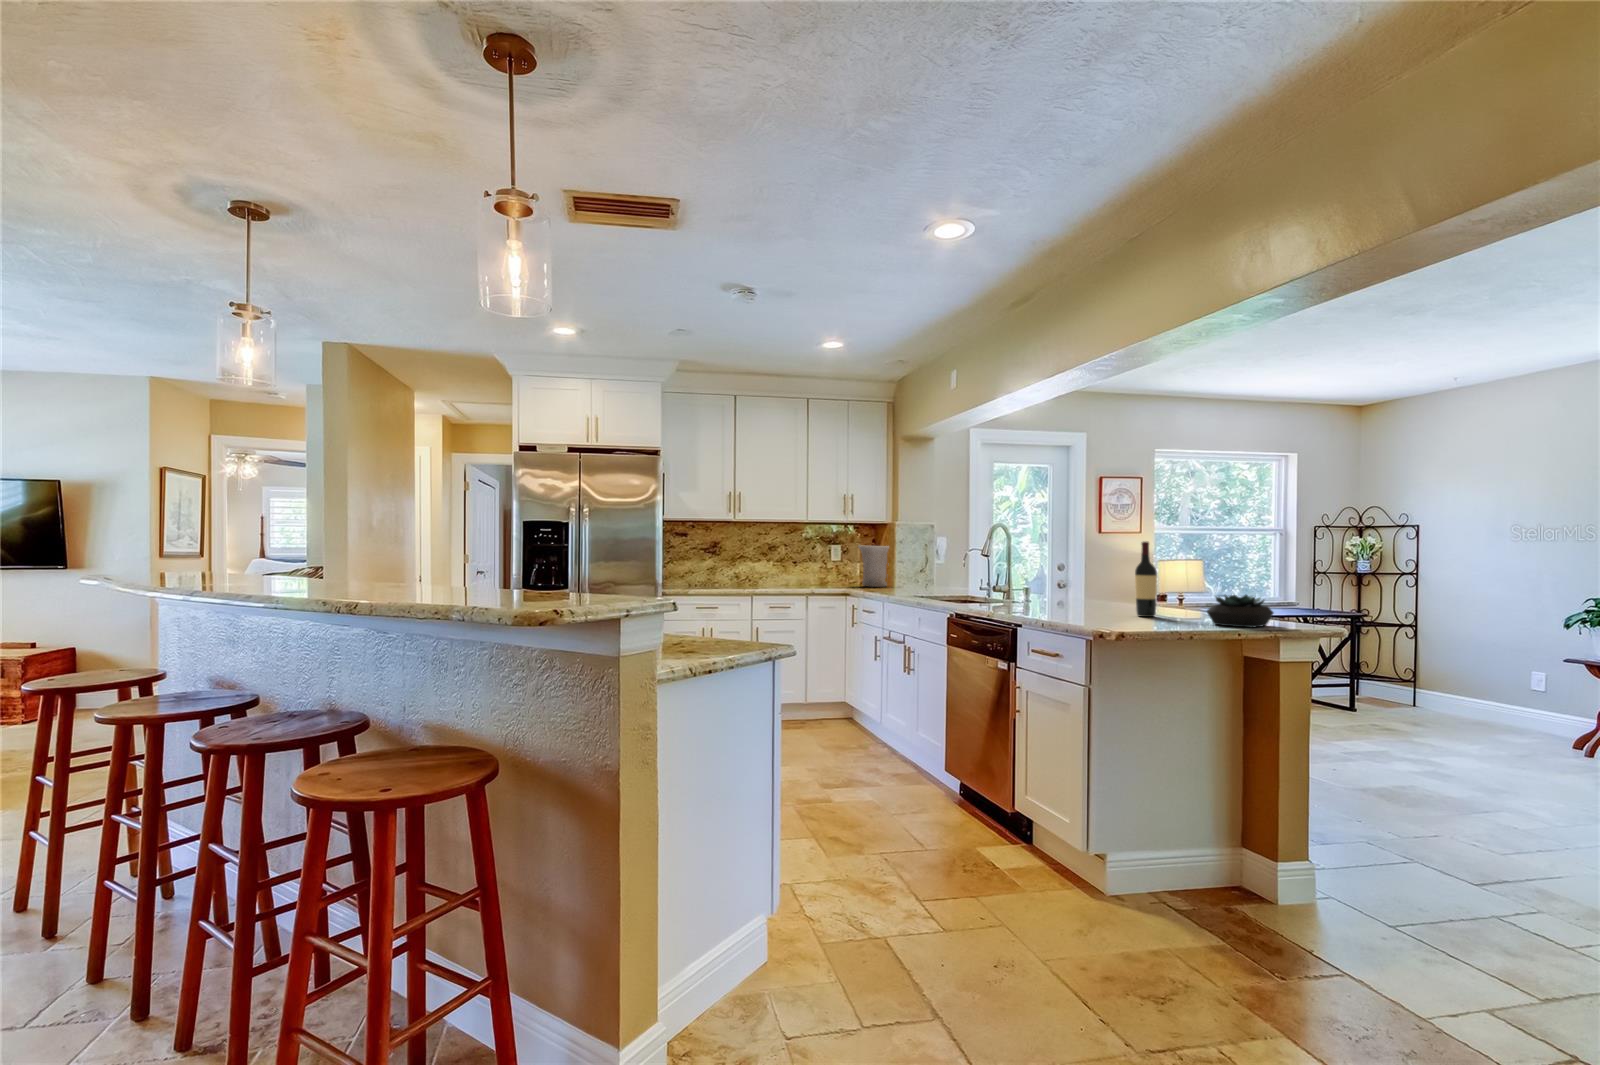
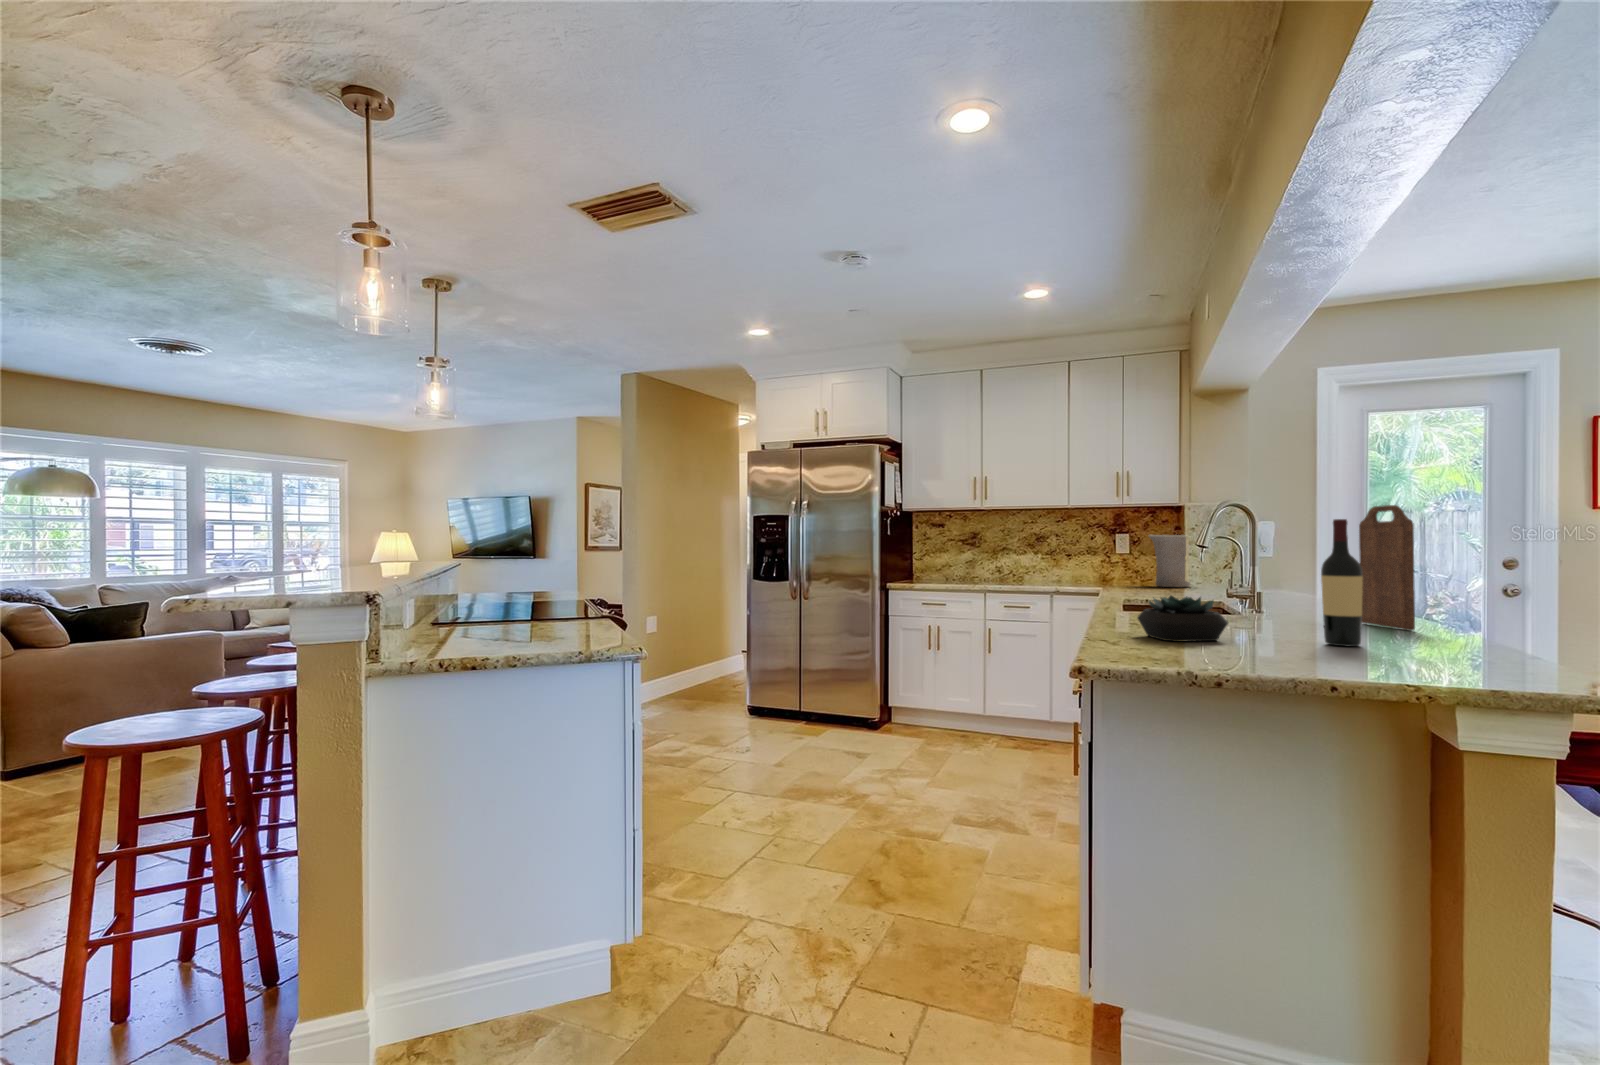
cutting board: none [1094,532,1134,607] -> present [1359,505,1415,631]
succulent plant: present [1207,595,1274,628] -> present [1137,595,1228,641]

